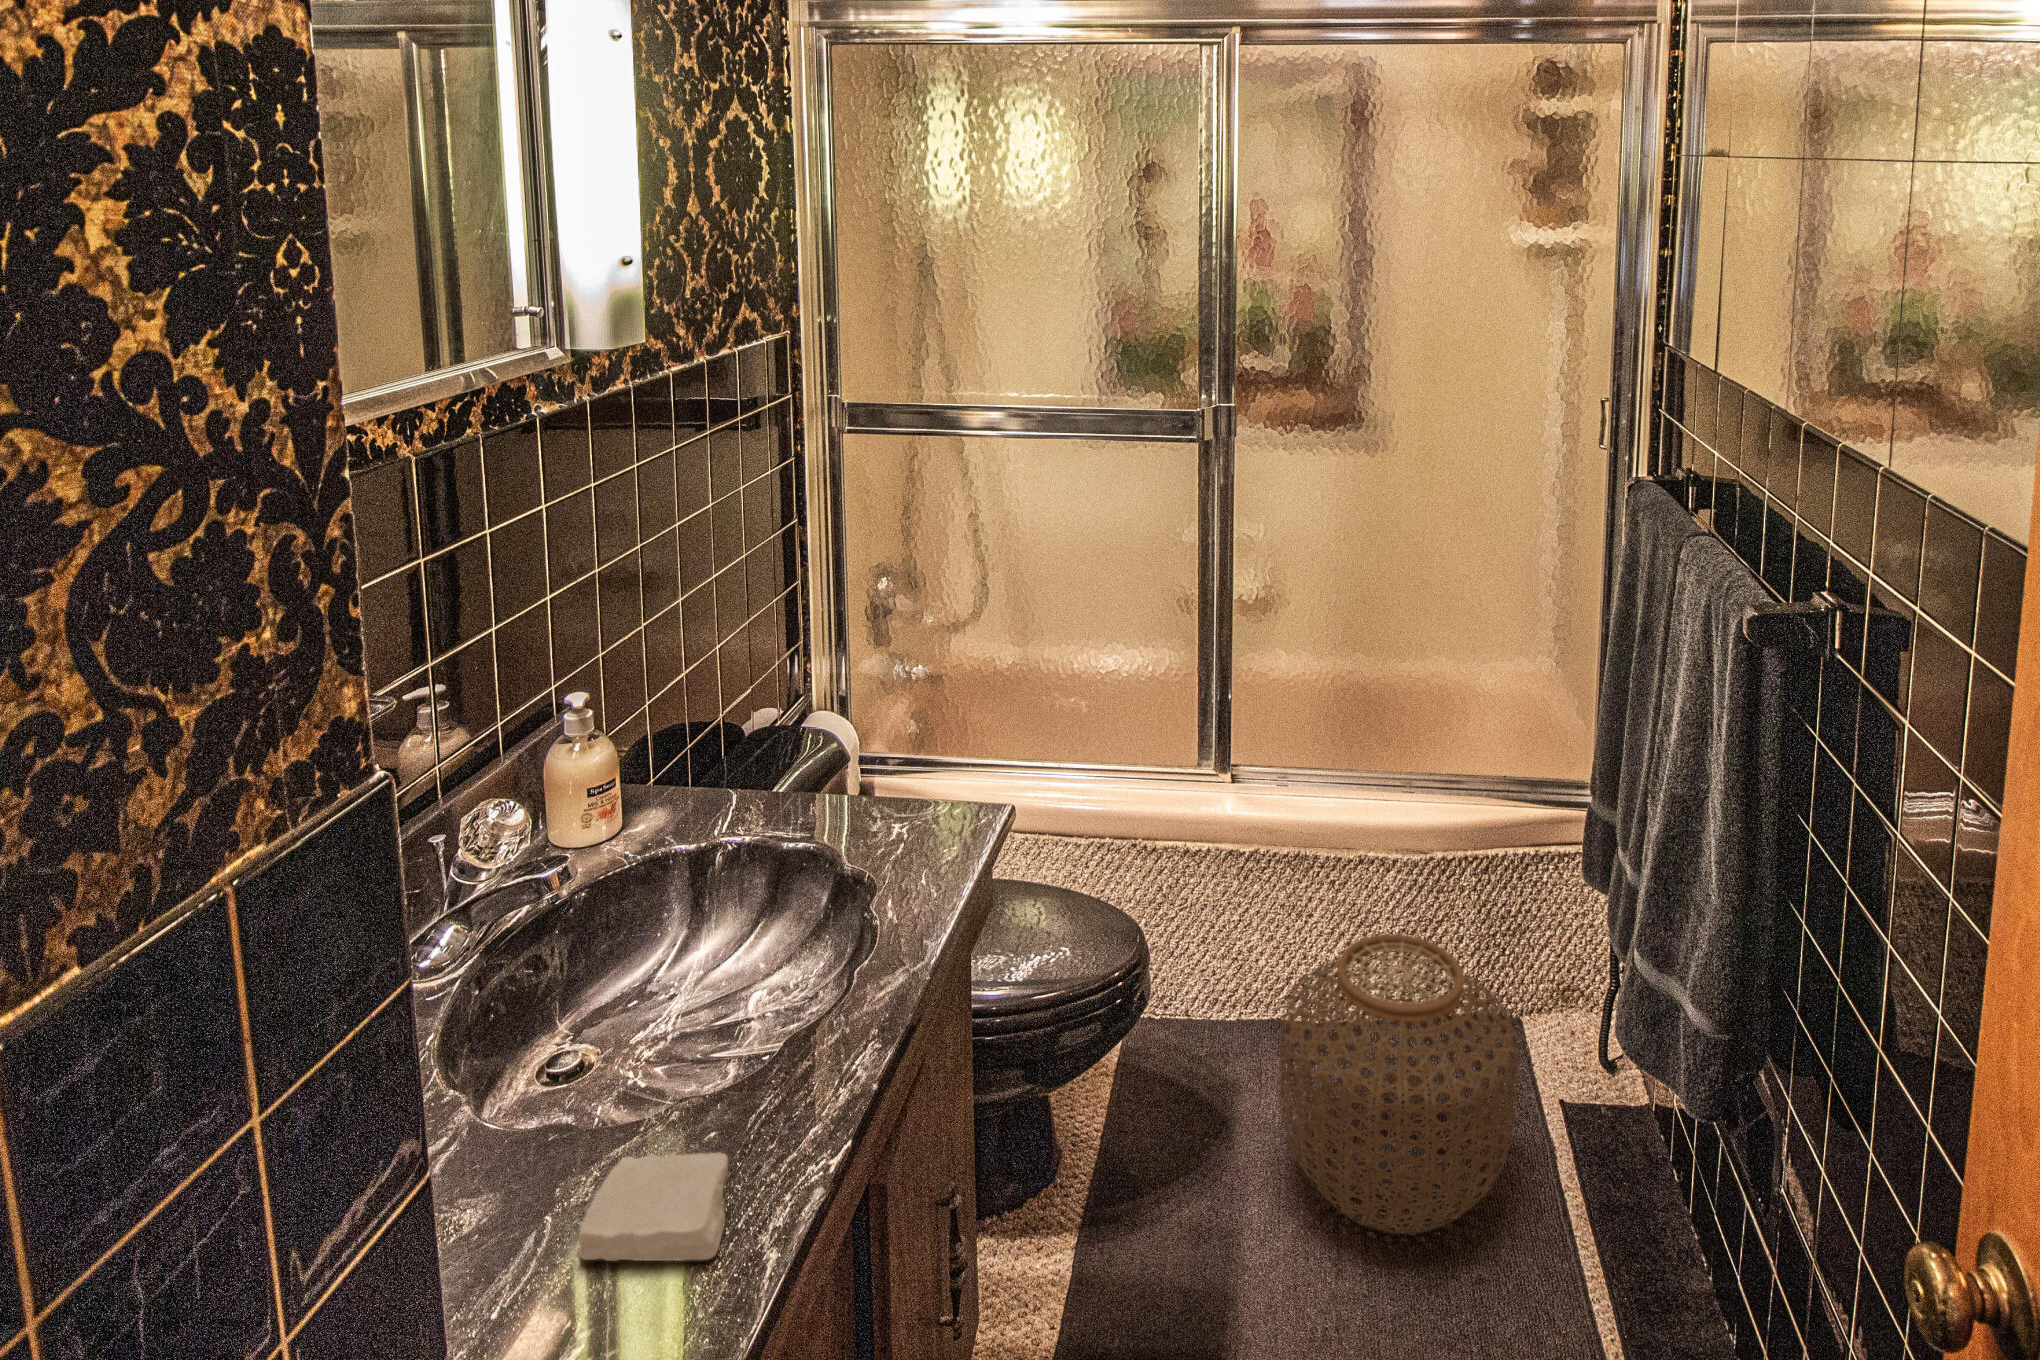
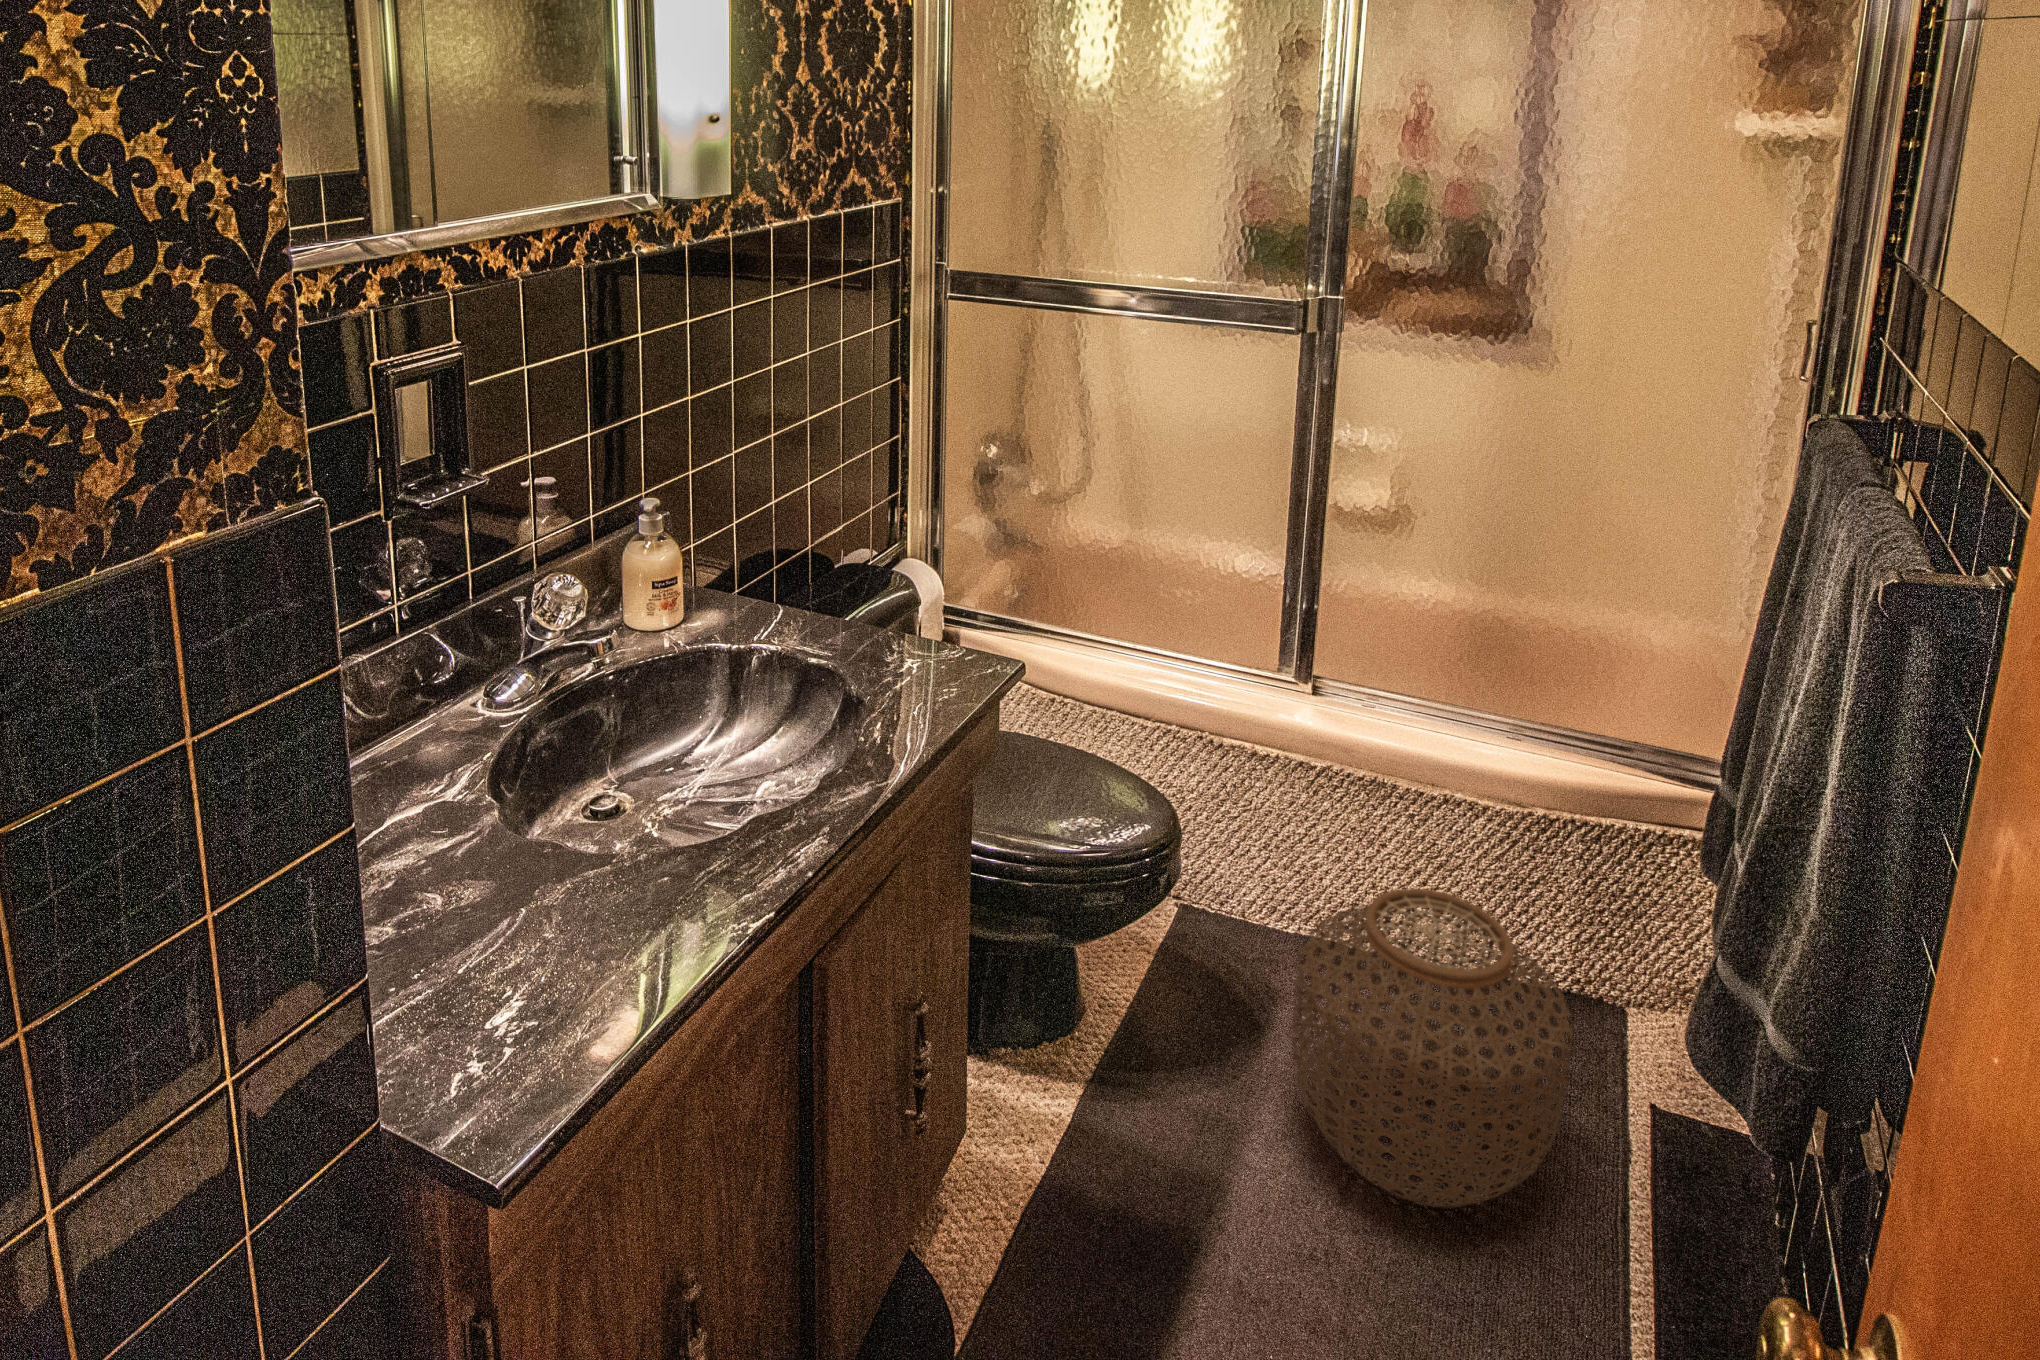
soap bar: present [579,1153,728,1261] -> none [526,881,651,979]

